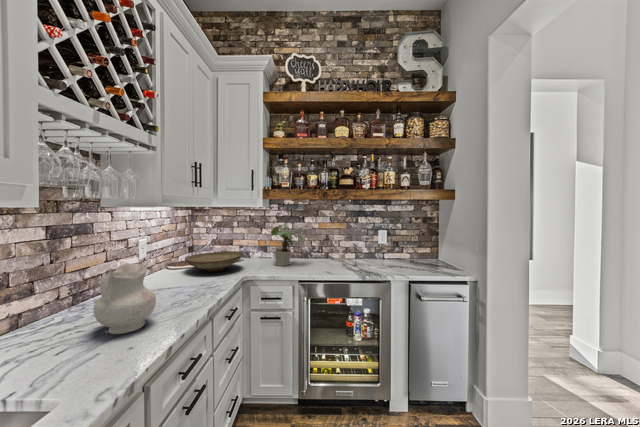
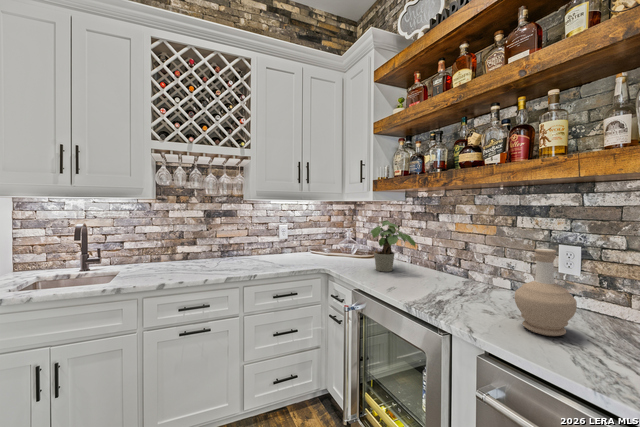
bottle: none [396,231,418,268] -> present [515,248,577,336]
decorative bowl: present [185,252,243,272] -> none [300,244,351,261]
ceramic pitcher: present [94,262,156,334] -> none [169,233,208,273]

